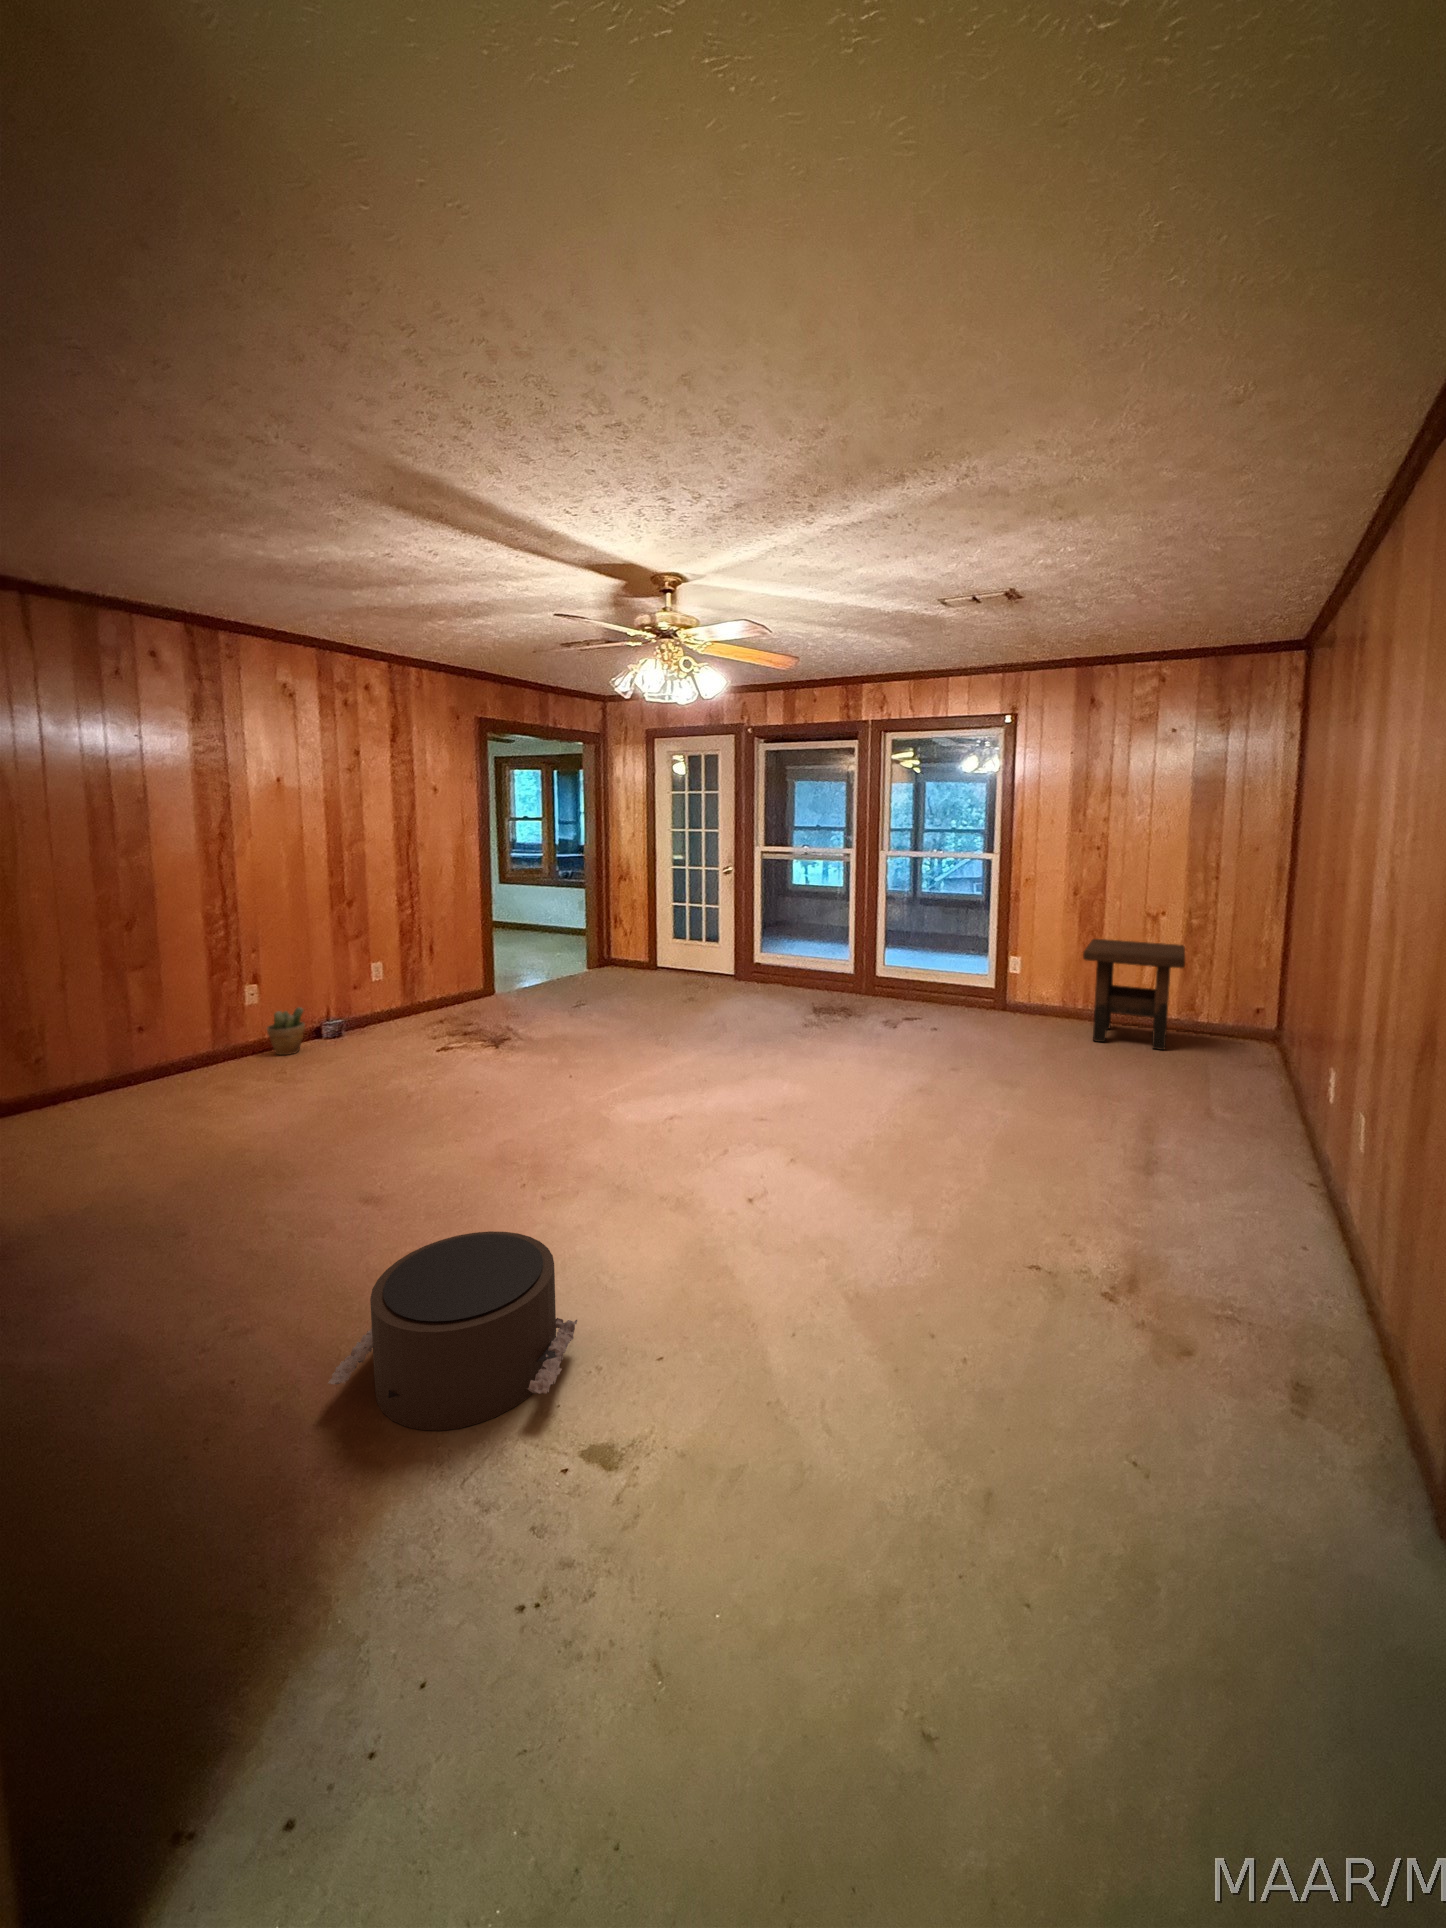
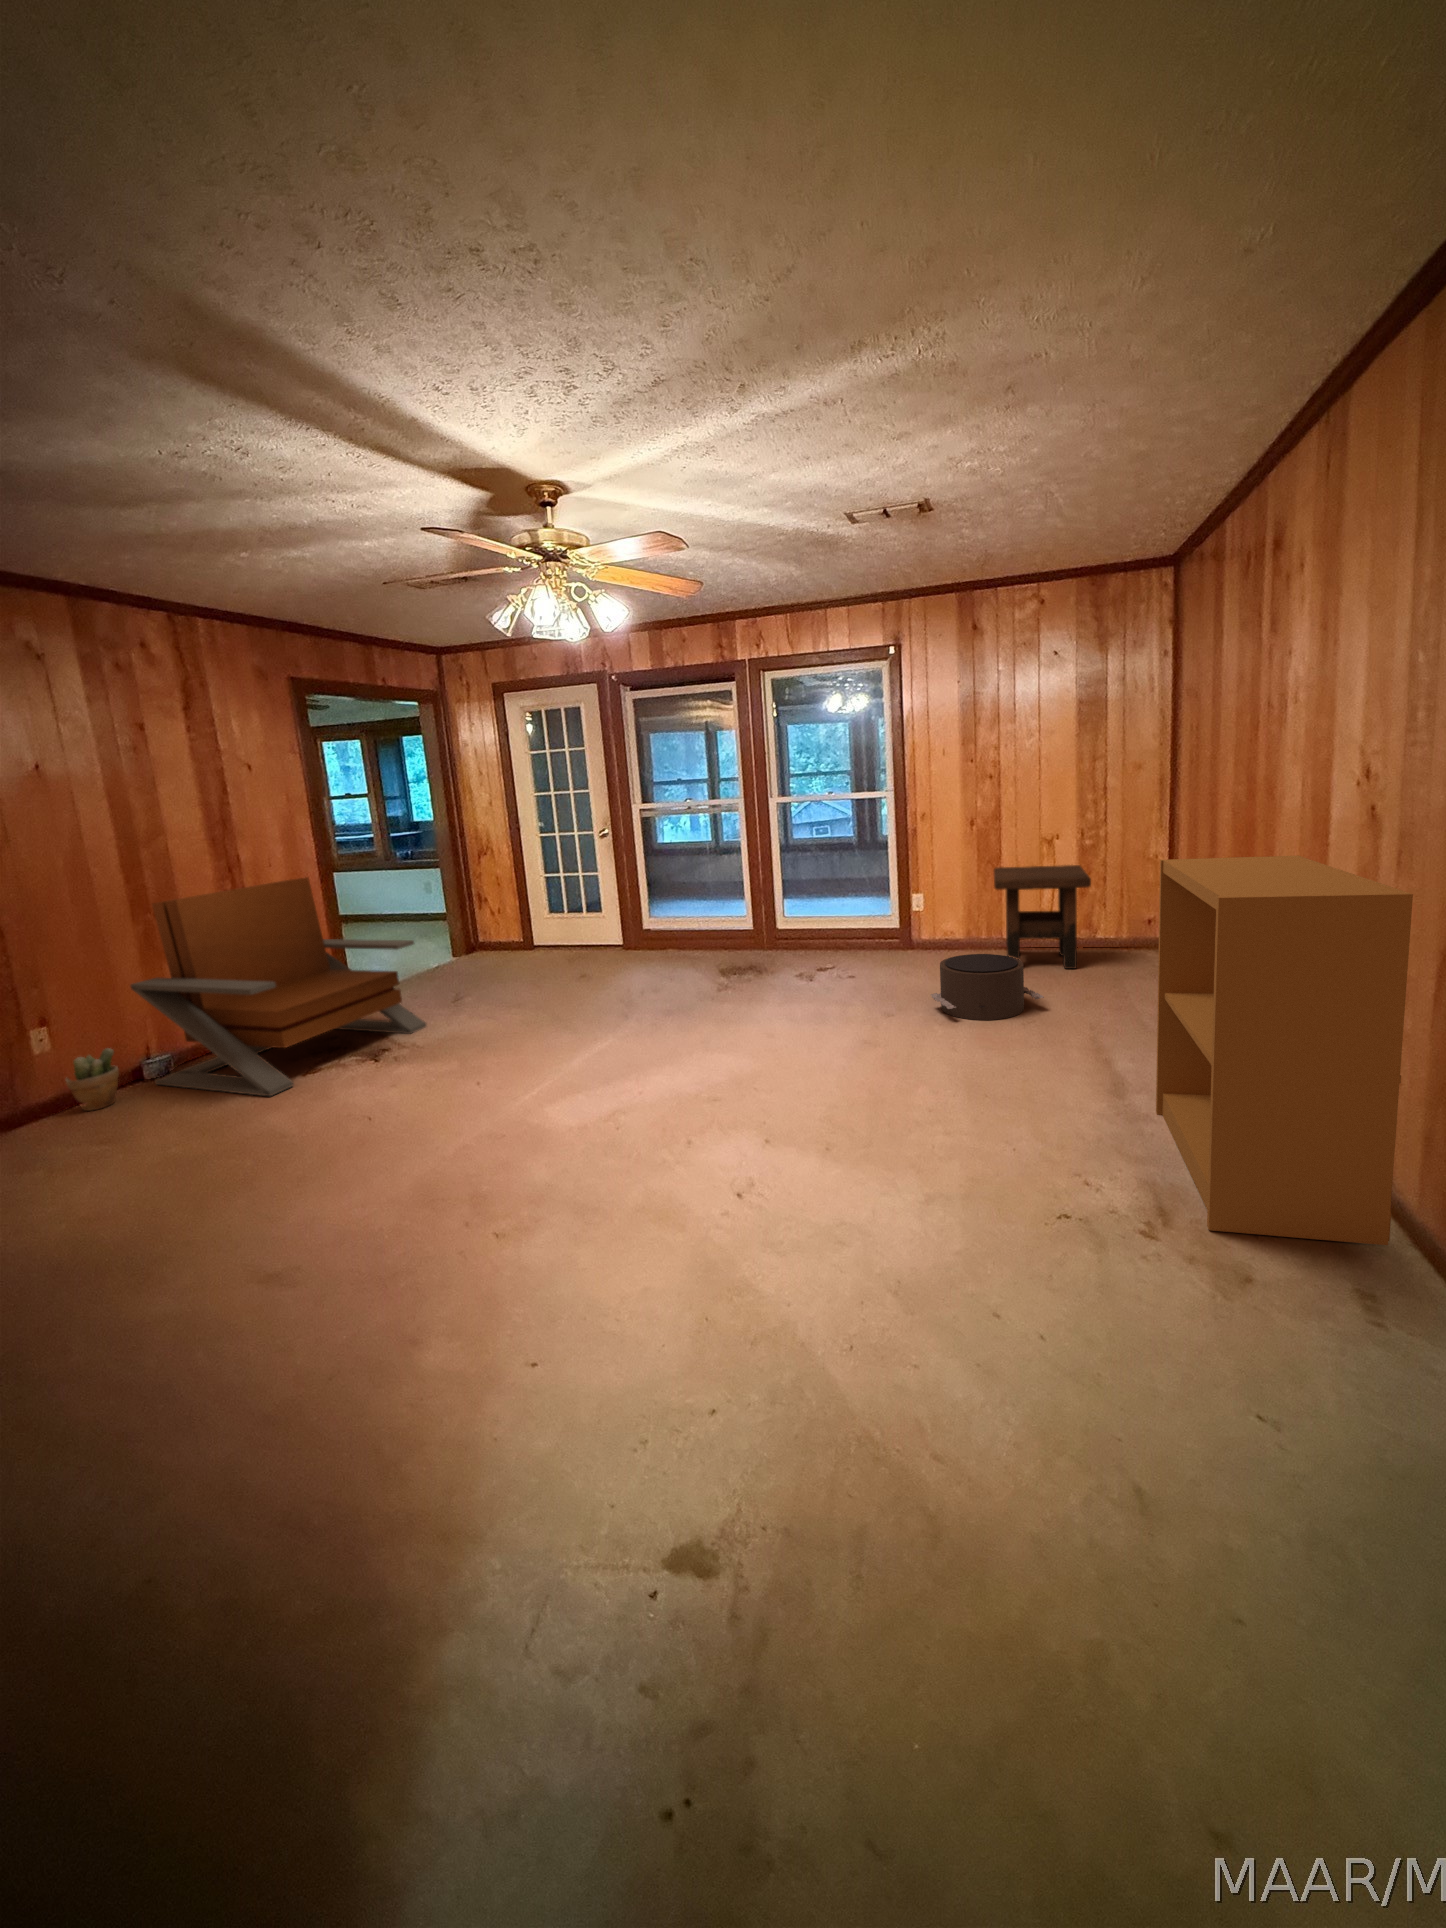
lounge chair: none [323,885,546,1064] -> present [131,877,427,1096]
bookshelf: none [1177,945,1399,1364] -> present [1156,856,1413,1245]
pouf: present [328,1231,577,1430] -> present [931,954,1044,1020]

